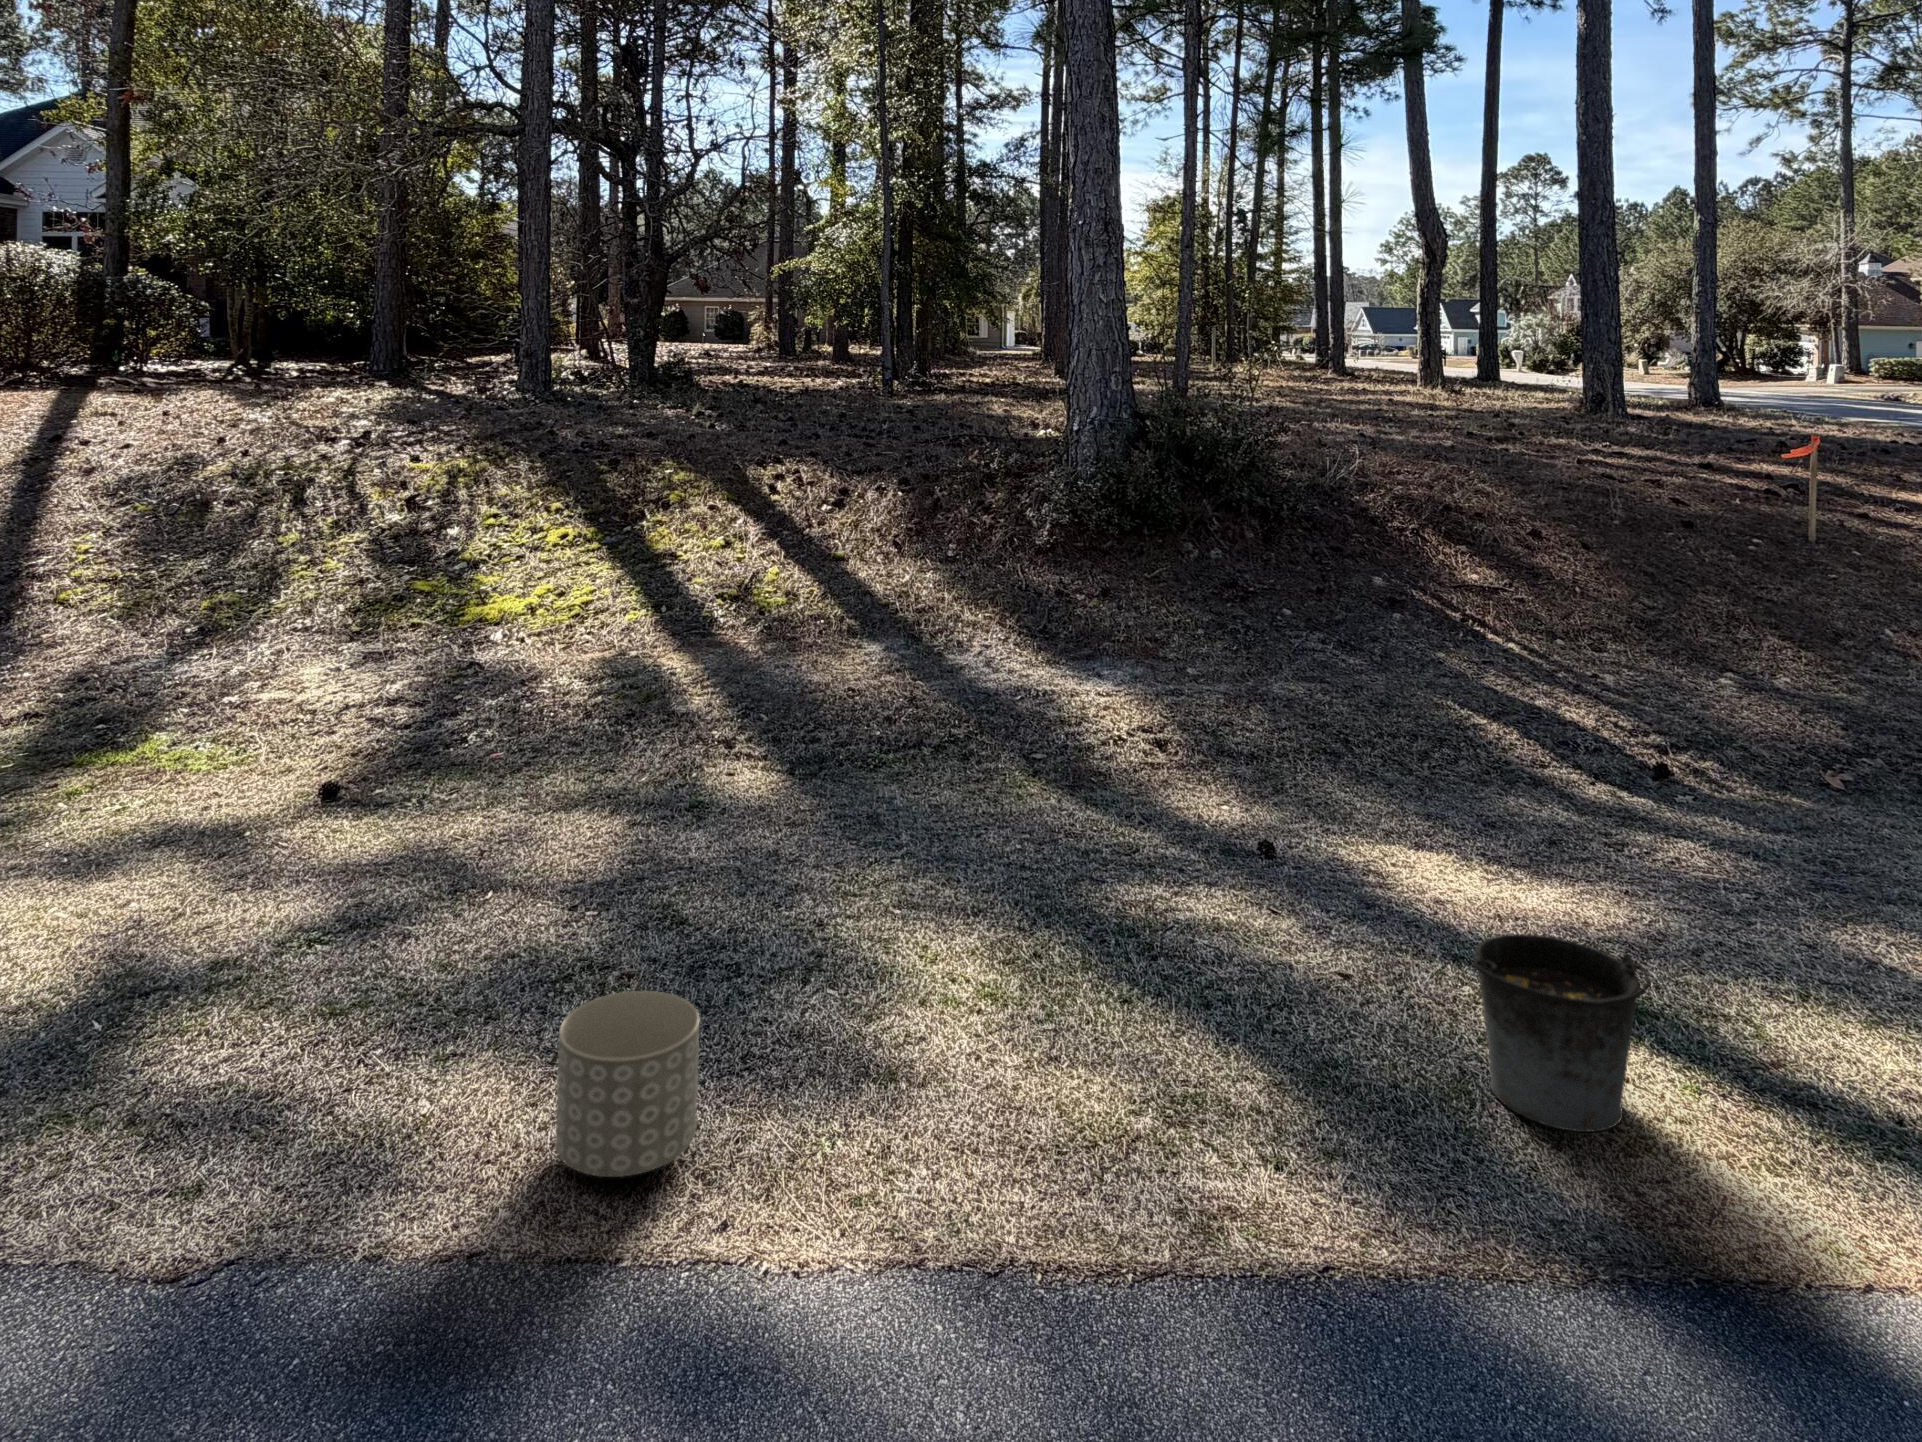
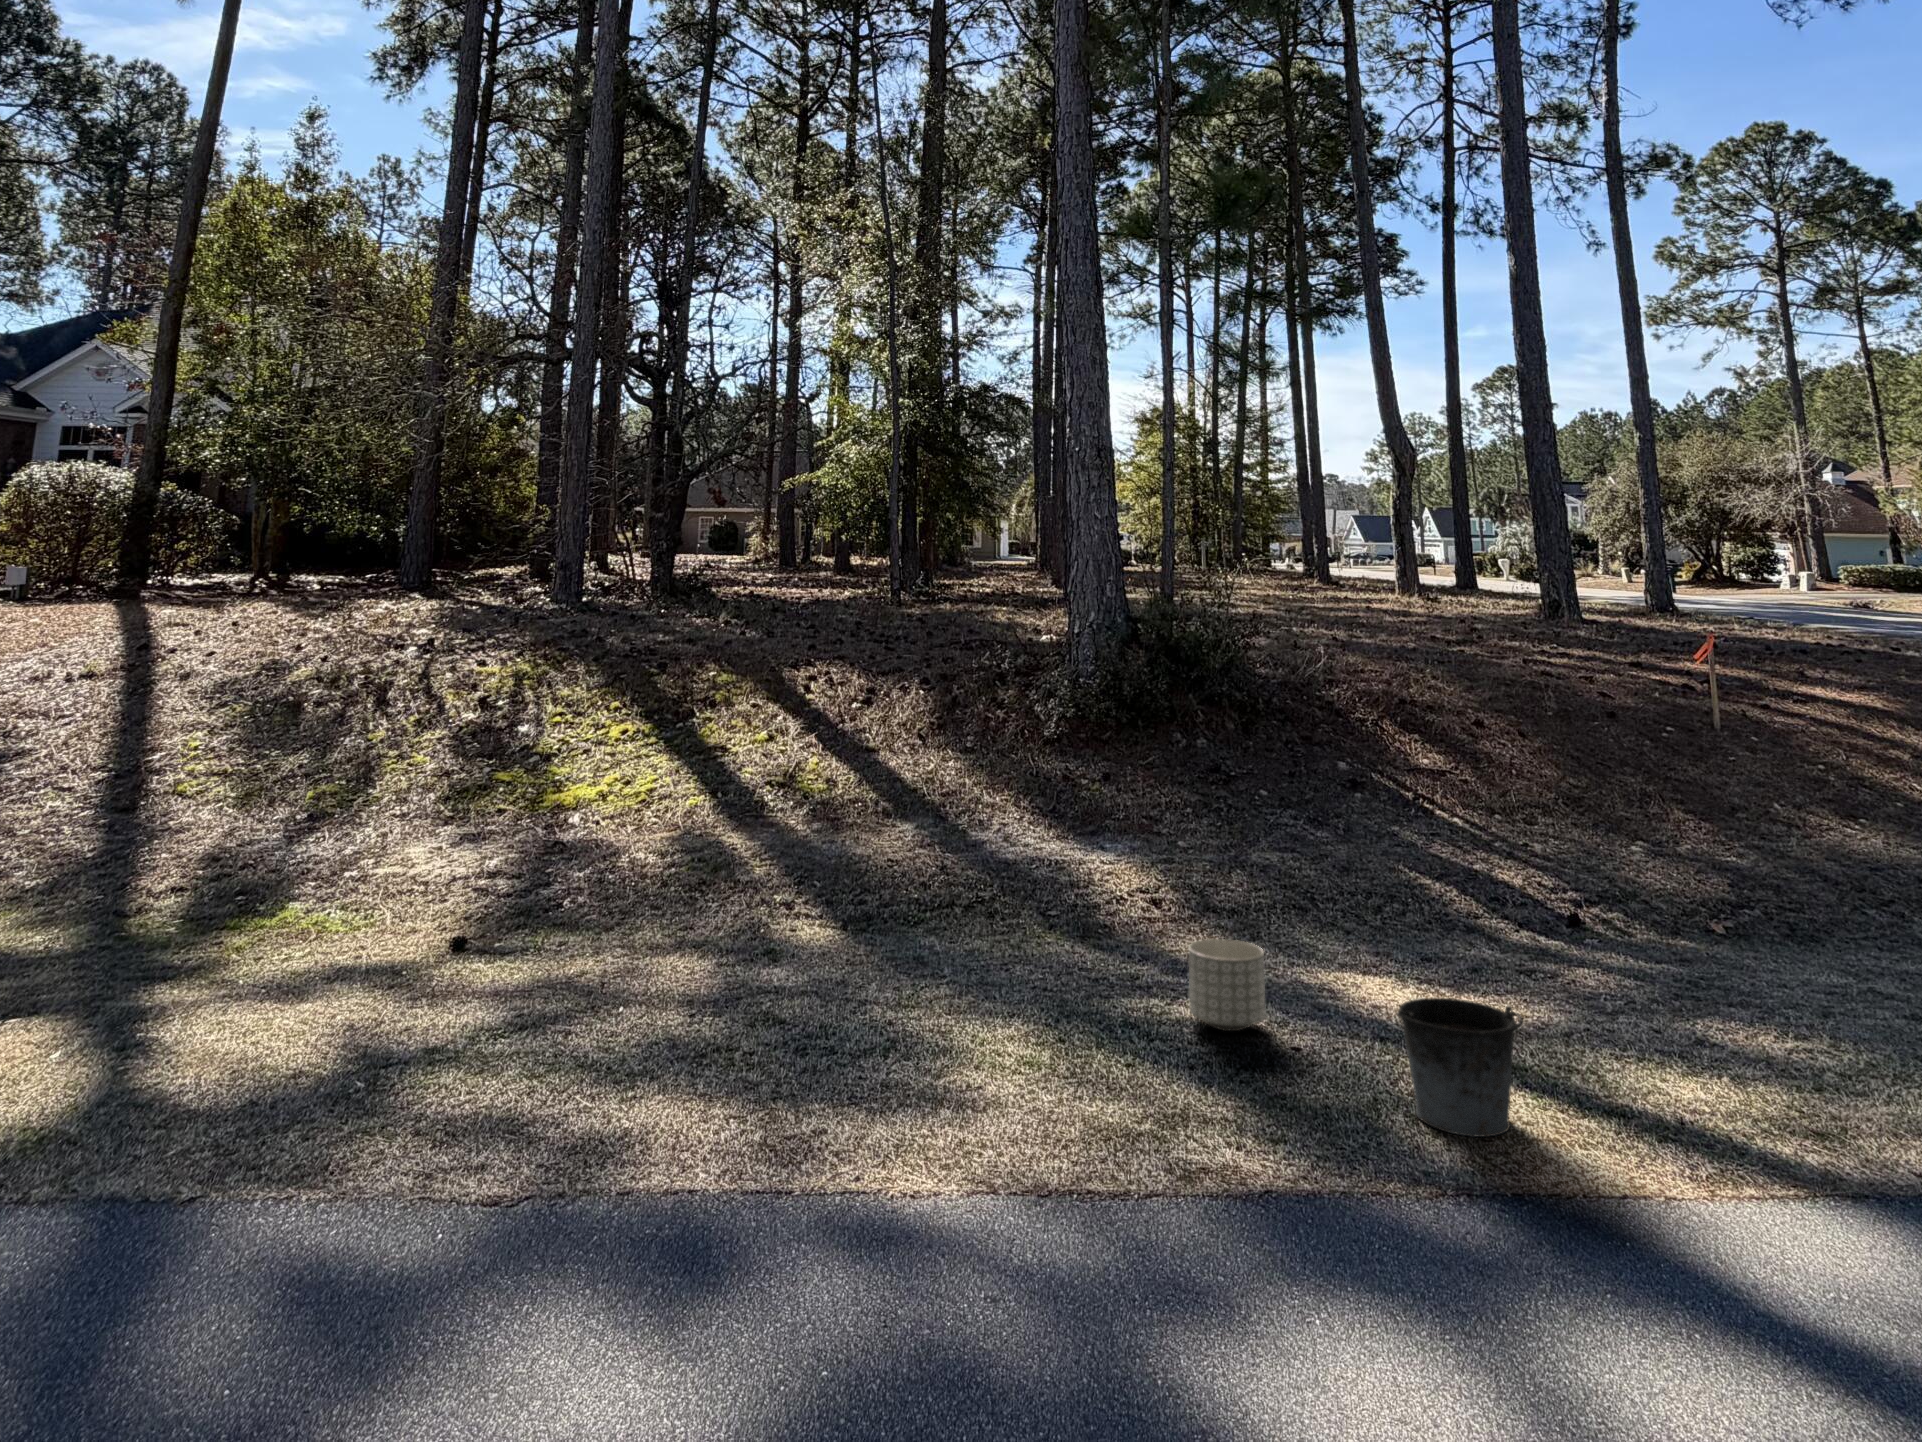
planter: present [555,991,699,1177] -> present [1188,939,1266,1031]

